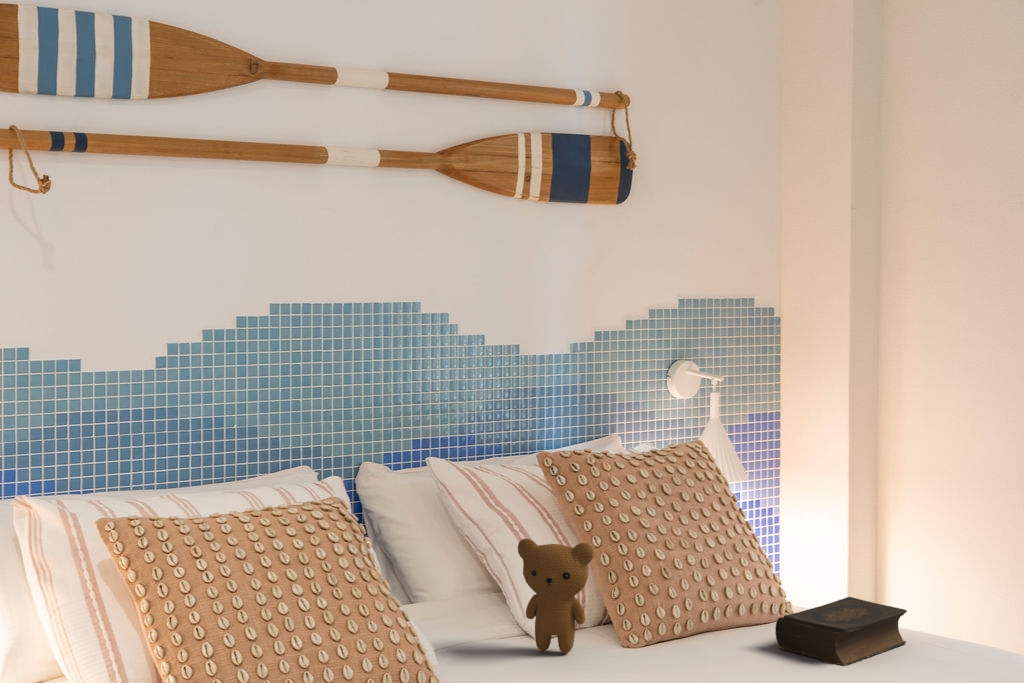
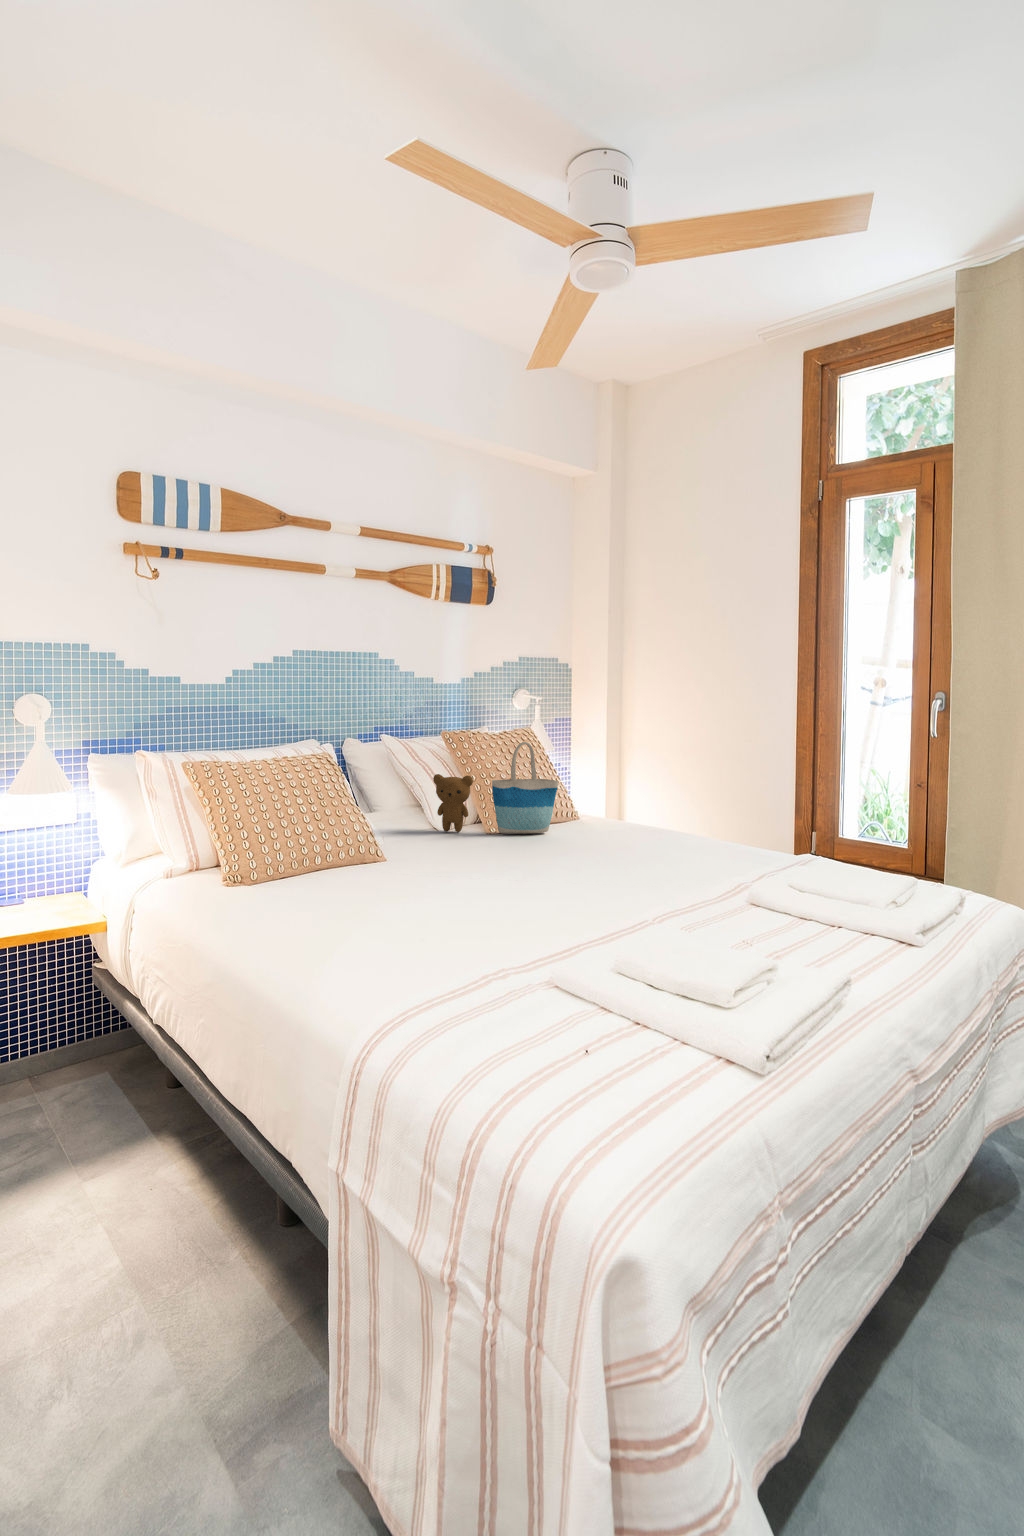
tote bag: none [631,478,763,660] -> present [492,742,559,834]
book: present [775,597,907,666] -> none [564,806,628,835]

